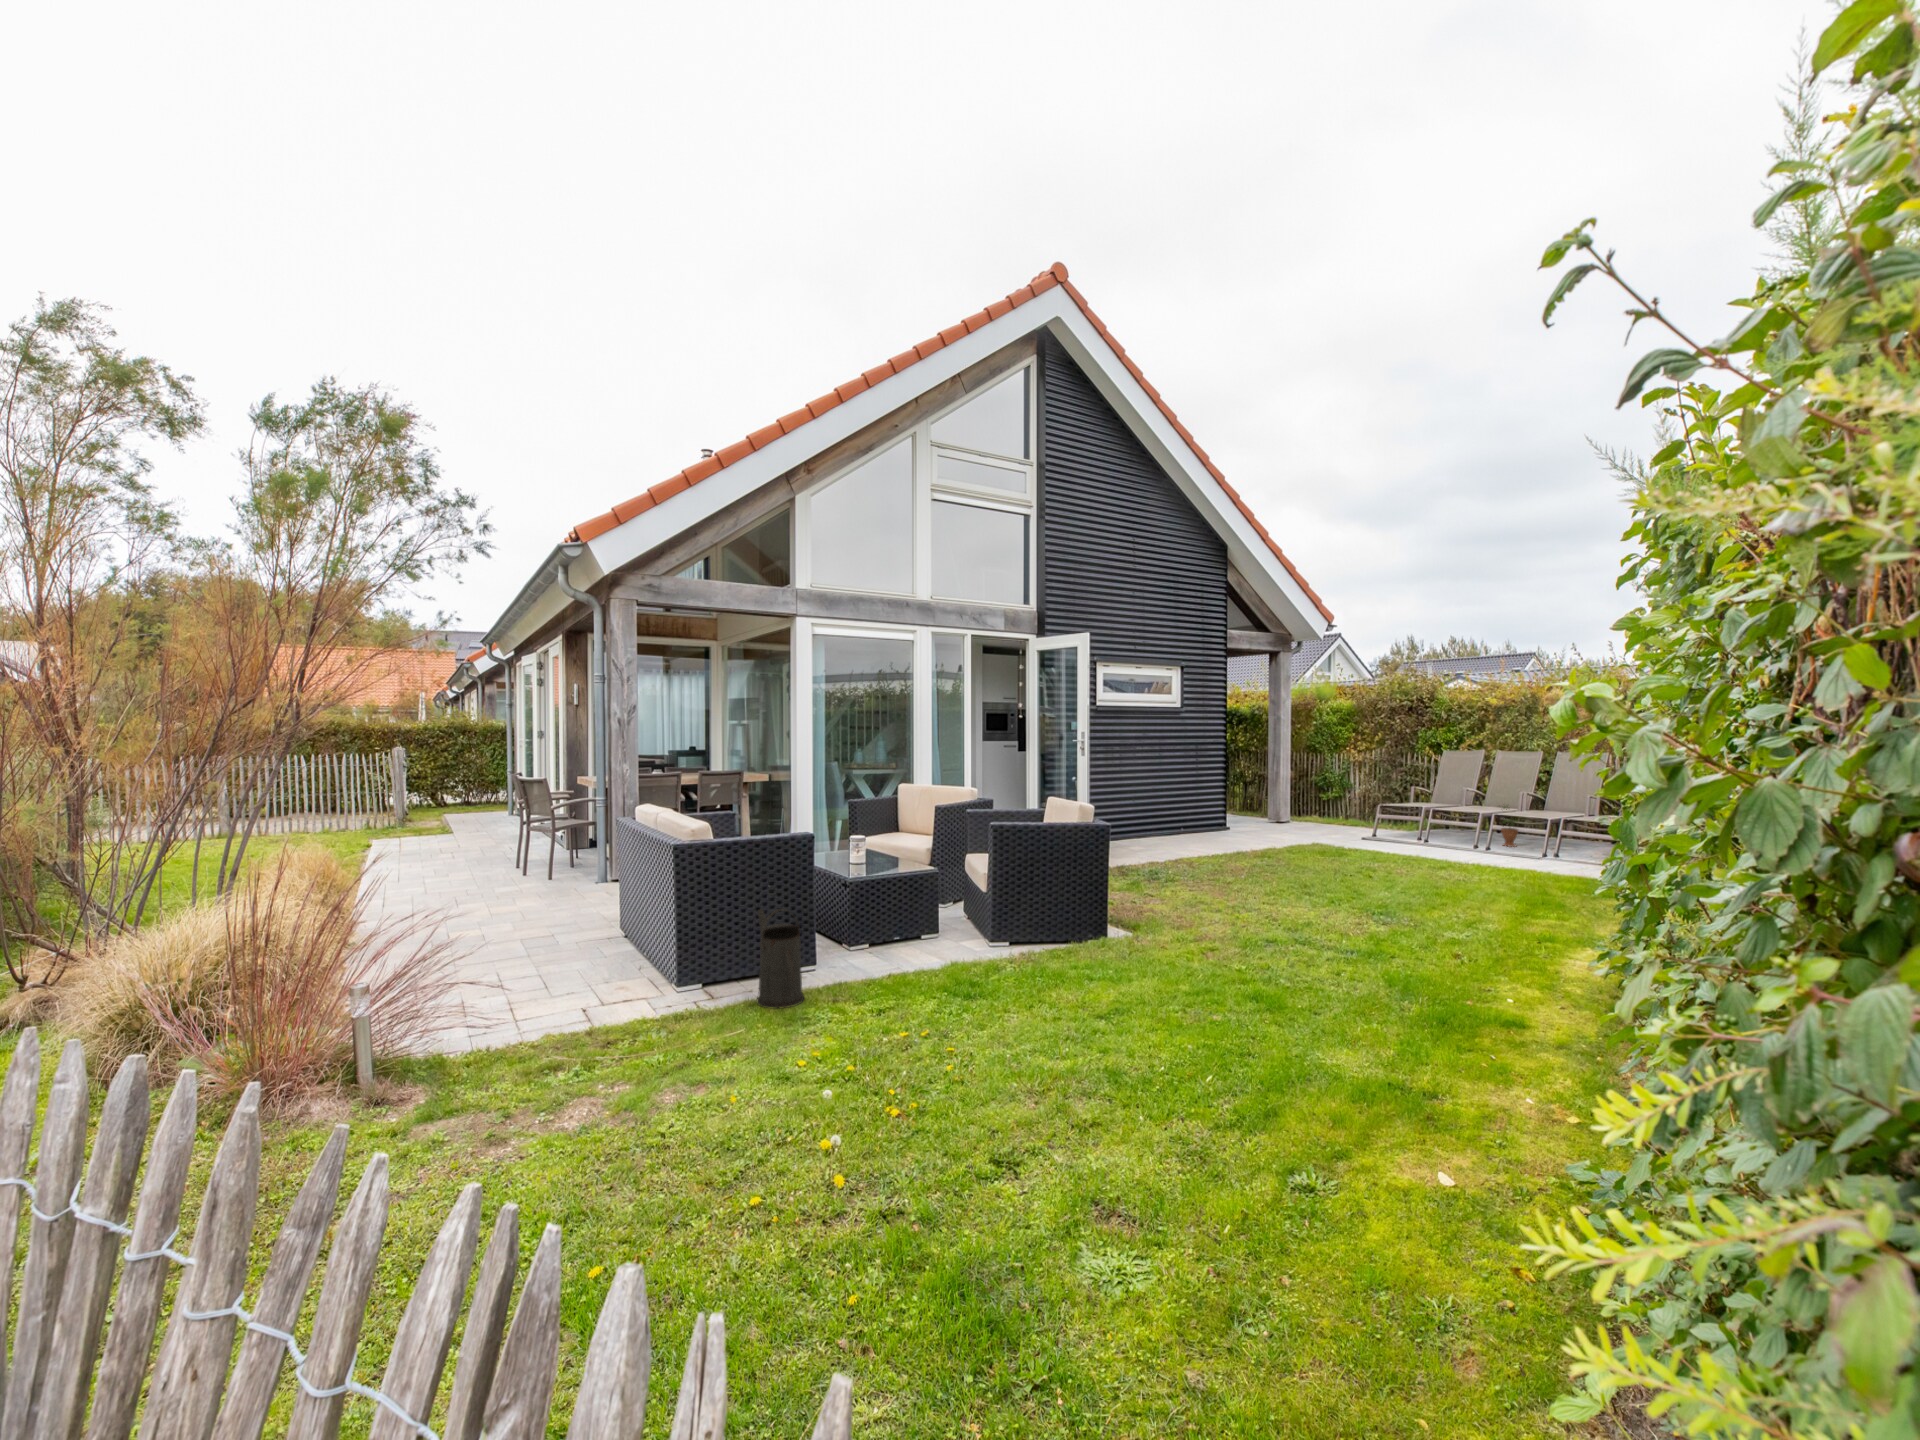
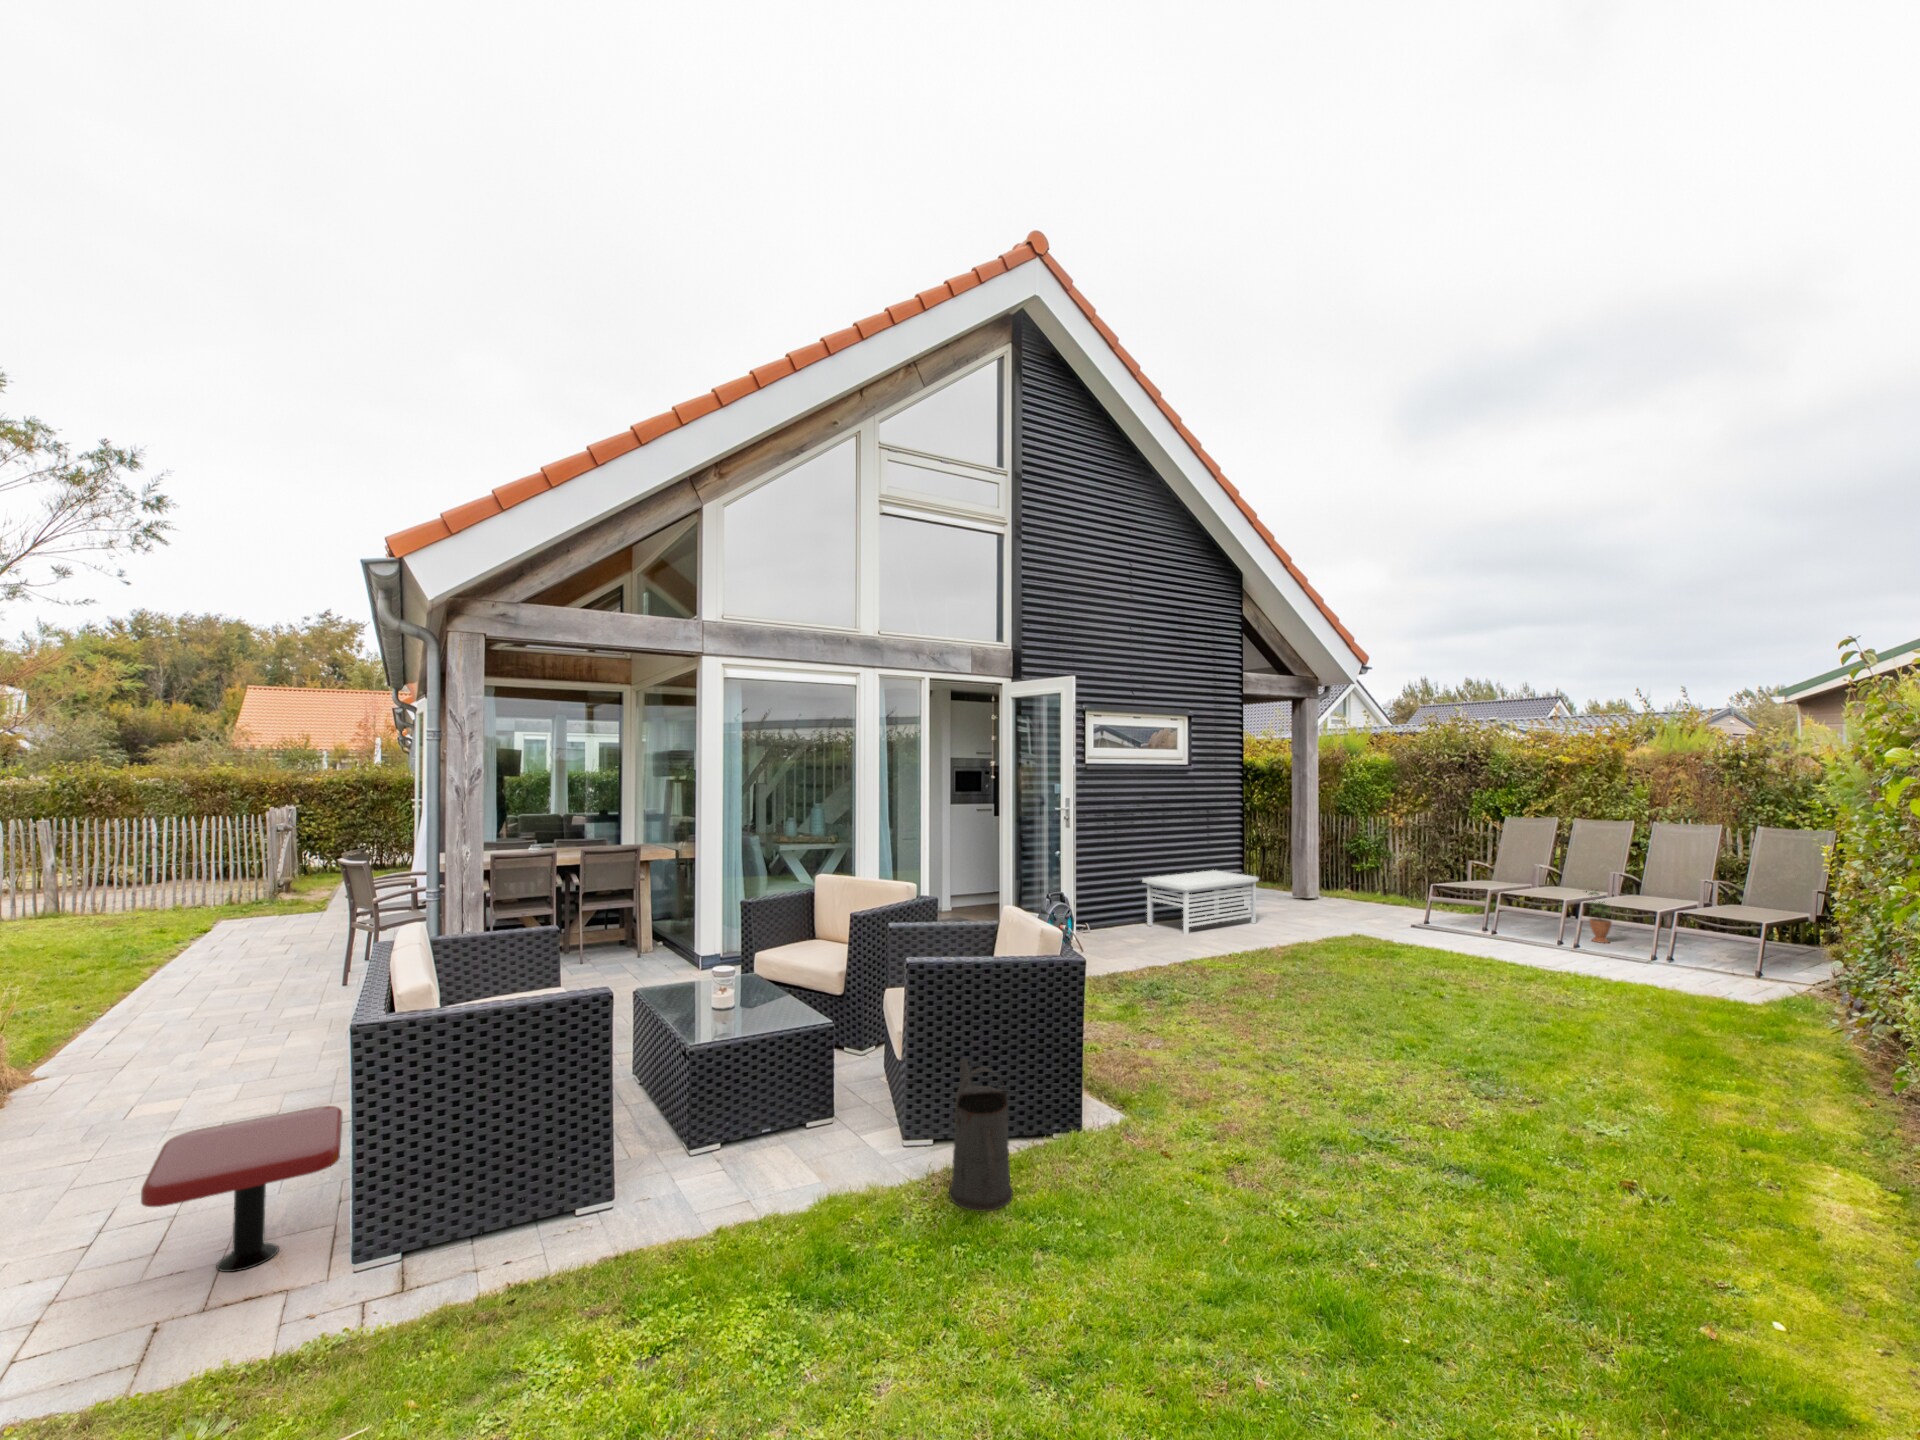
storage bench: none [1142,795,1237,844] -> present [1142,870,1259,935]
pedestal table: none [552,906,661,992] -> present [141,1106,342,1272]
watering can: present [757,909,804,1009] -> present [949,1058,1013,1211]

